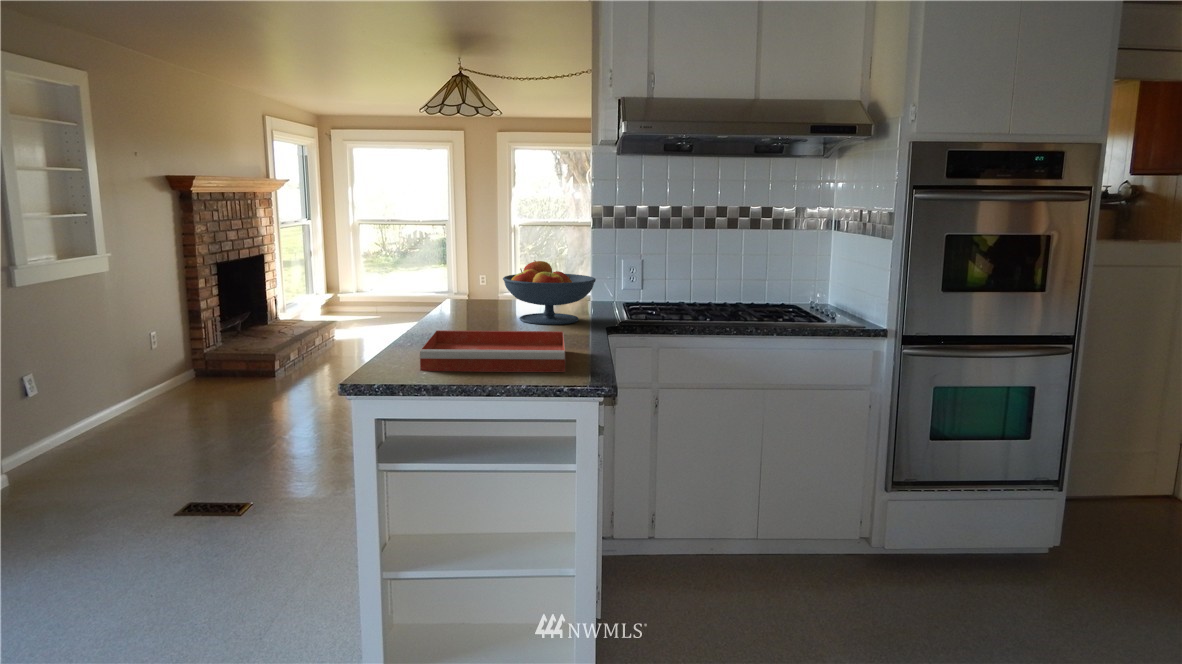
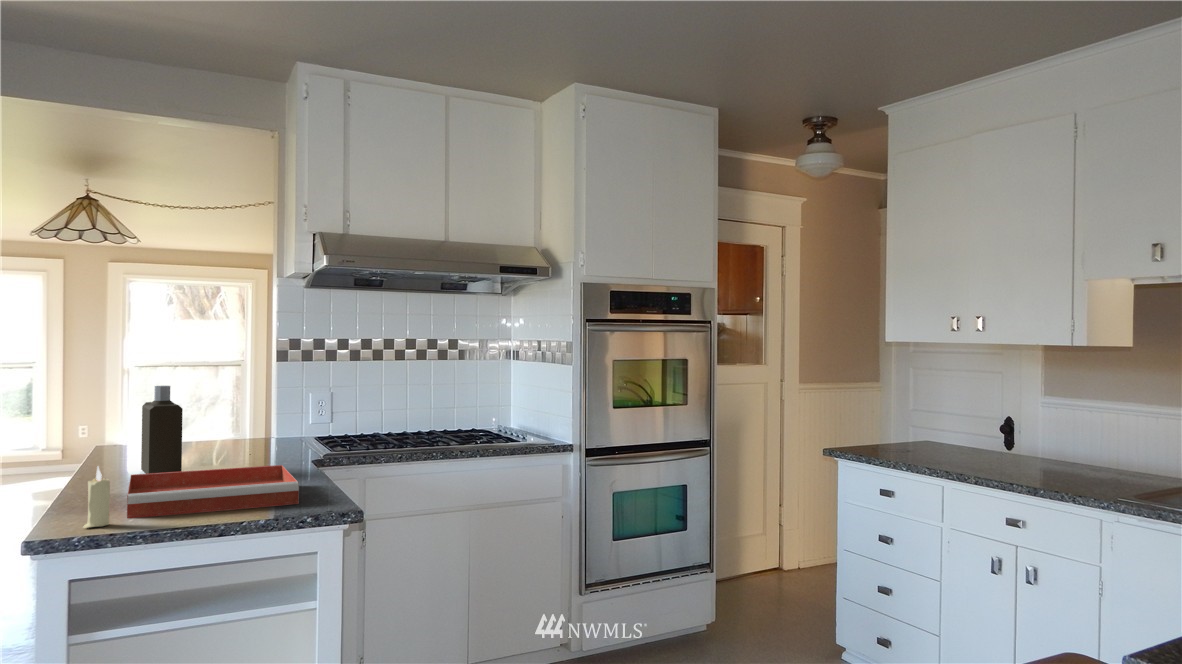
bottle: none [459,250,487,335] -> present [141,386,183,474]
fruit bowl: present [503,261,596,325] -> none [190,395,297,463]
candle: none [382,324,403,376] -> present [83,467,110,528]

